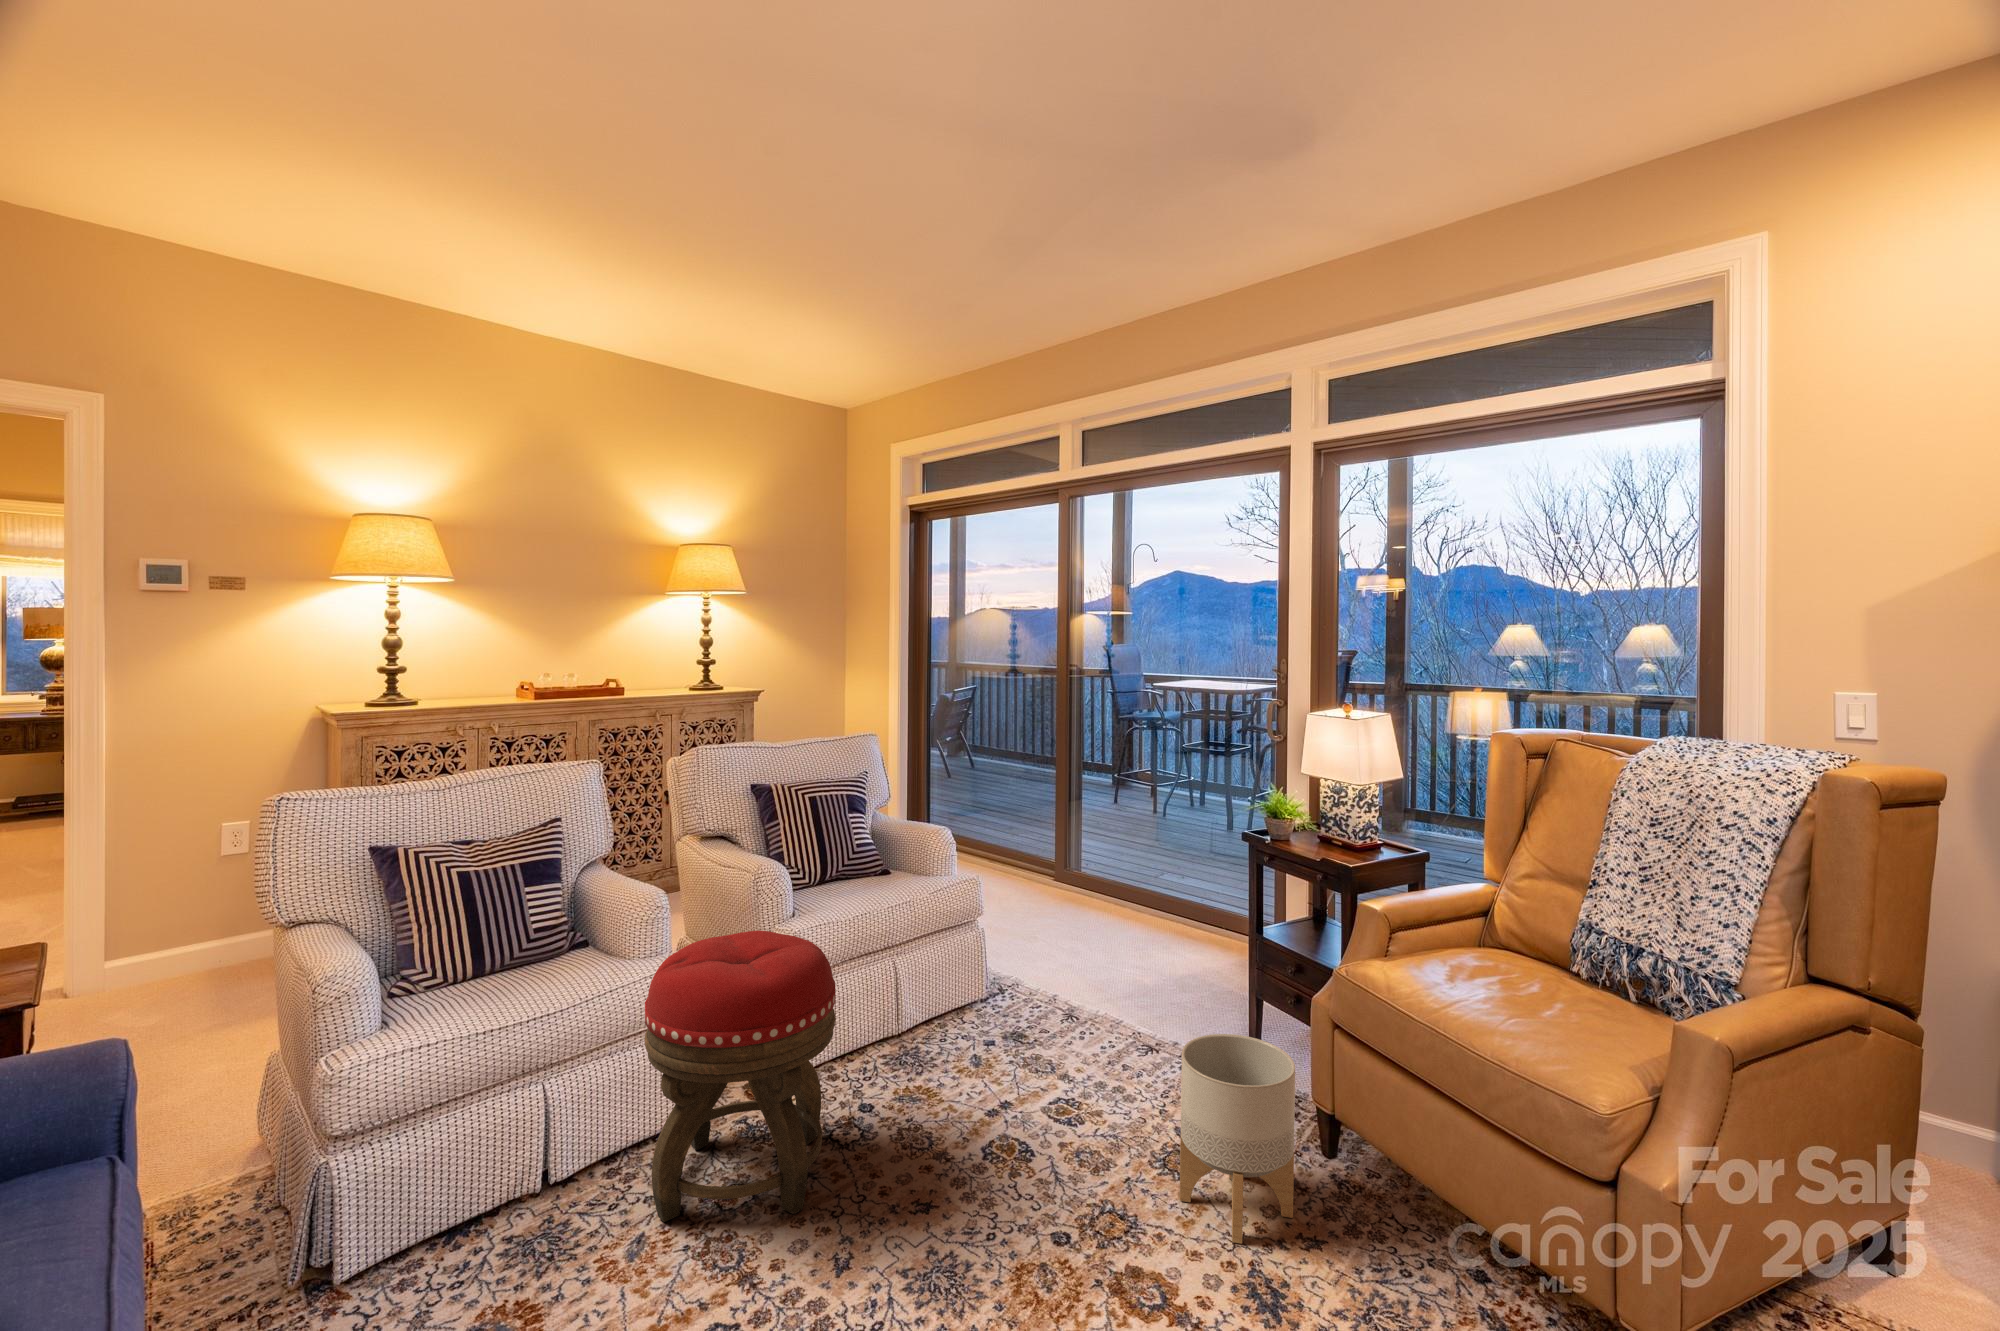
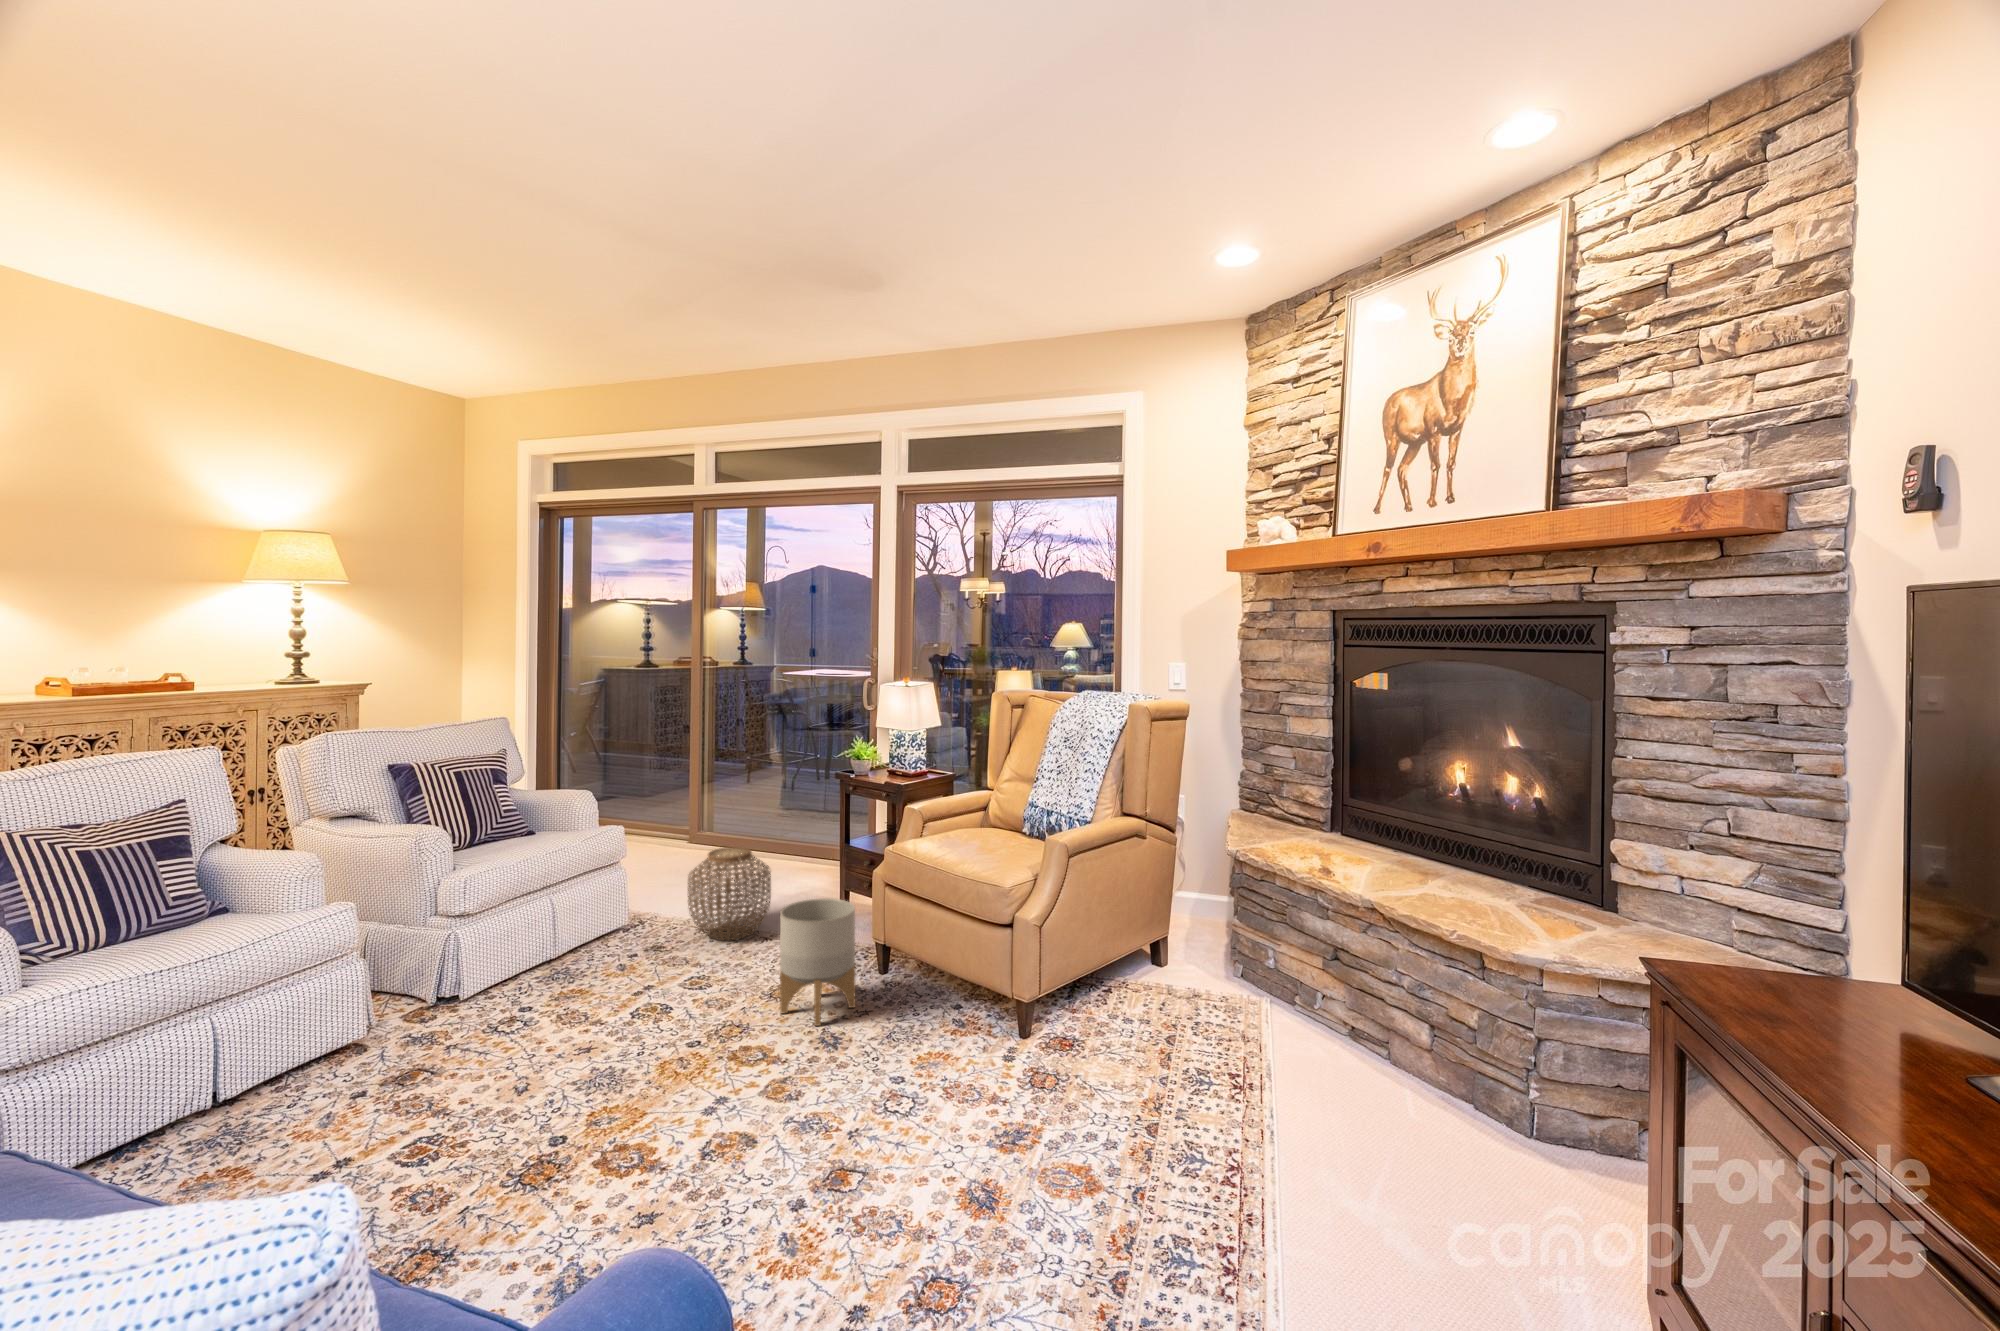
woven basket: none [1057,918,1161,1044] -> present [688,847,771,940]
footstool: present [644,931,836,1222] -> none [319,871,502,1105]

